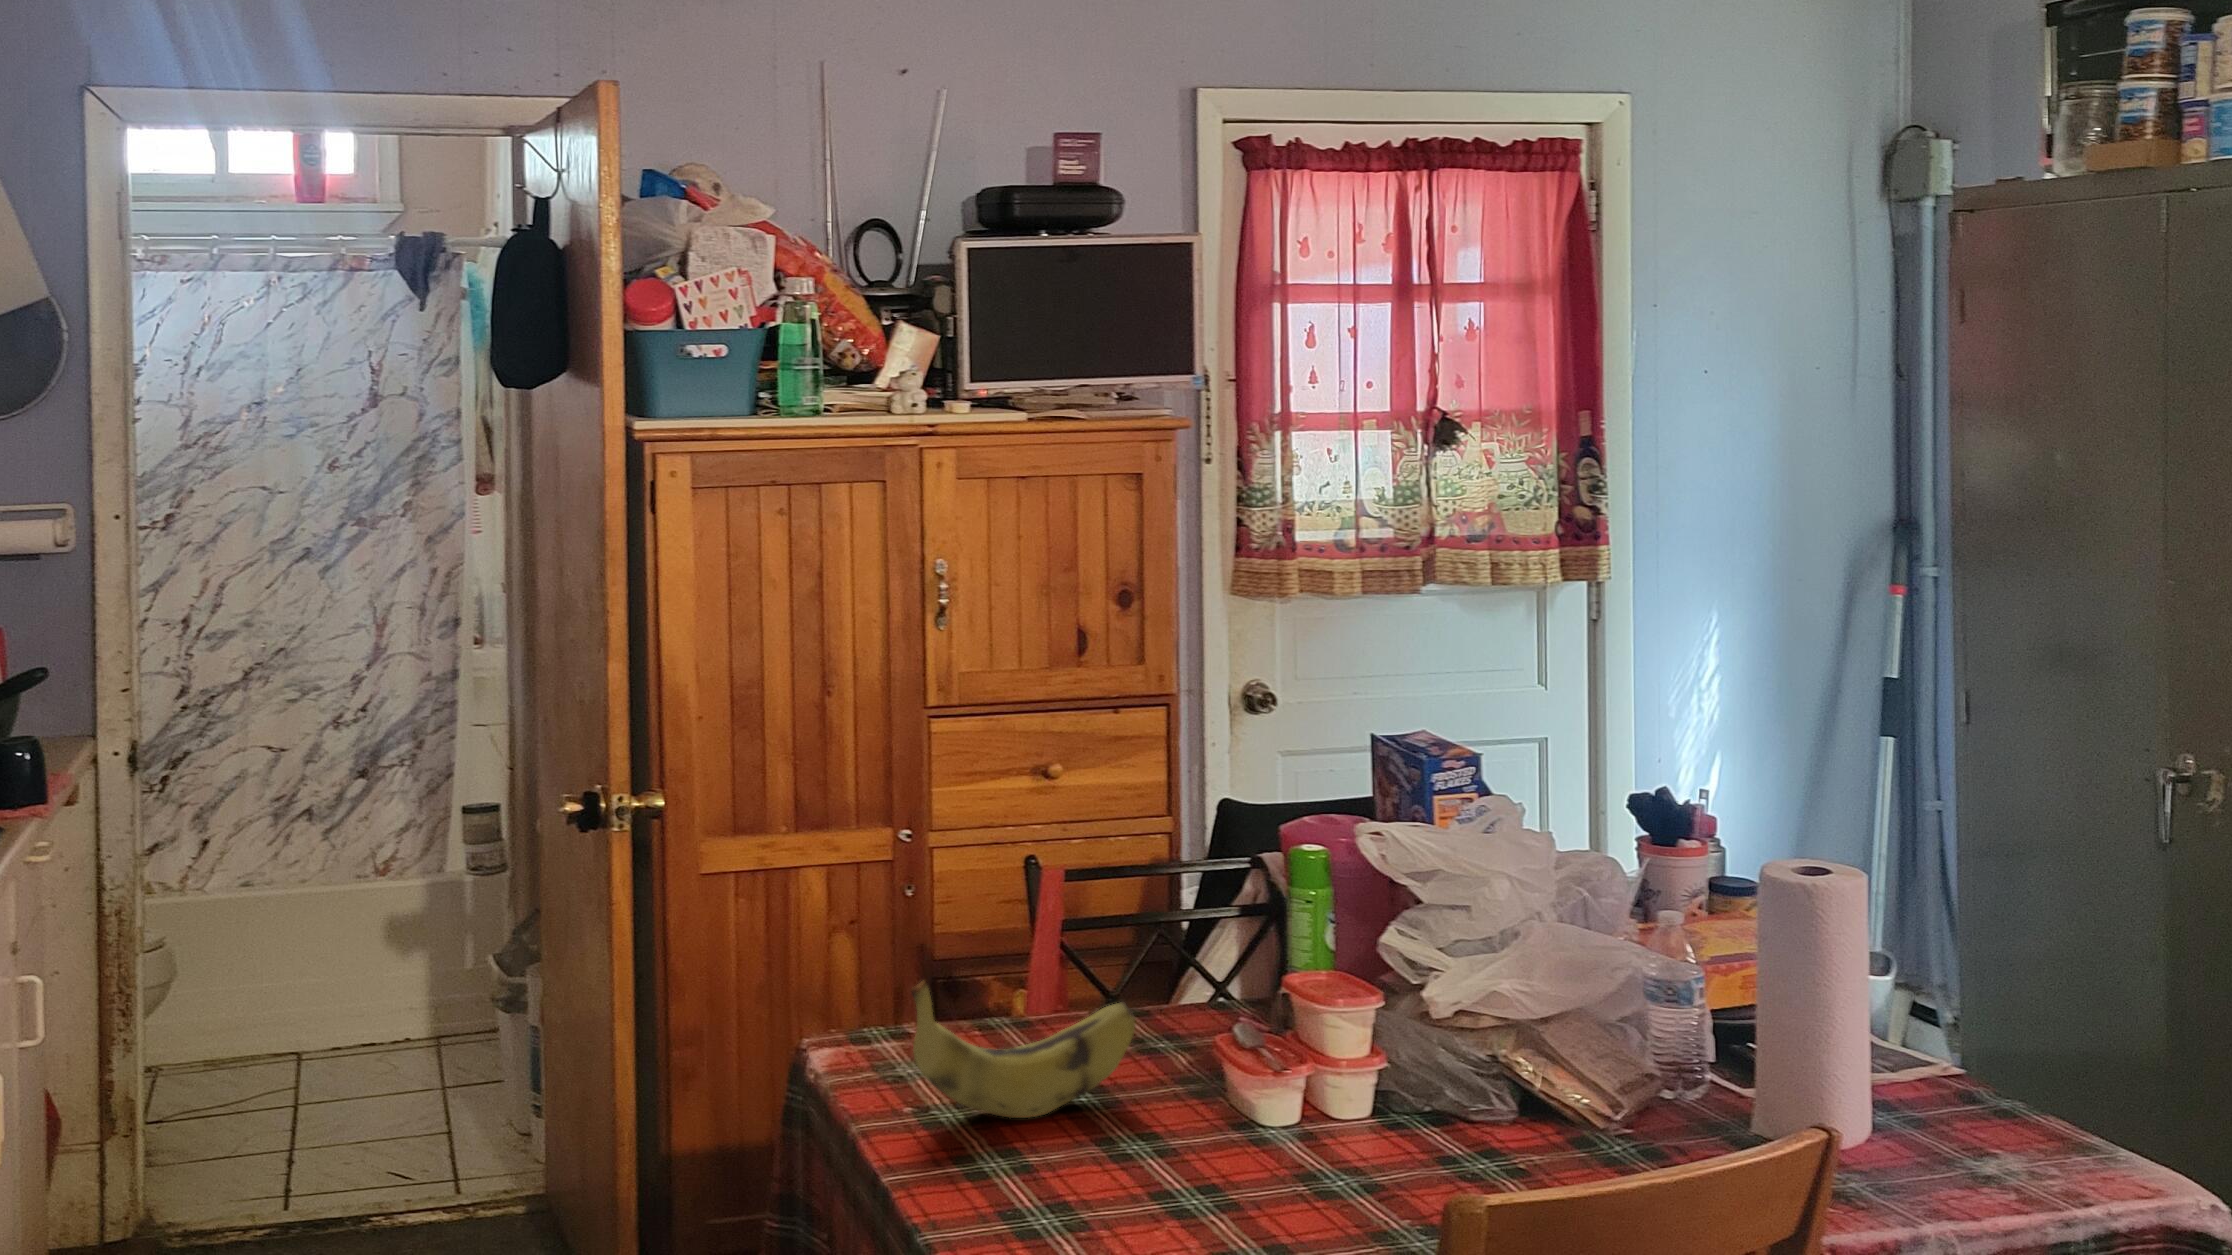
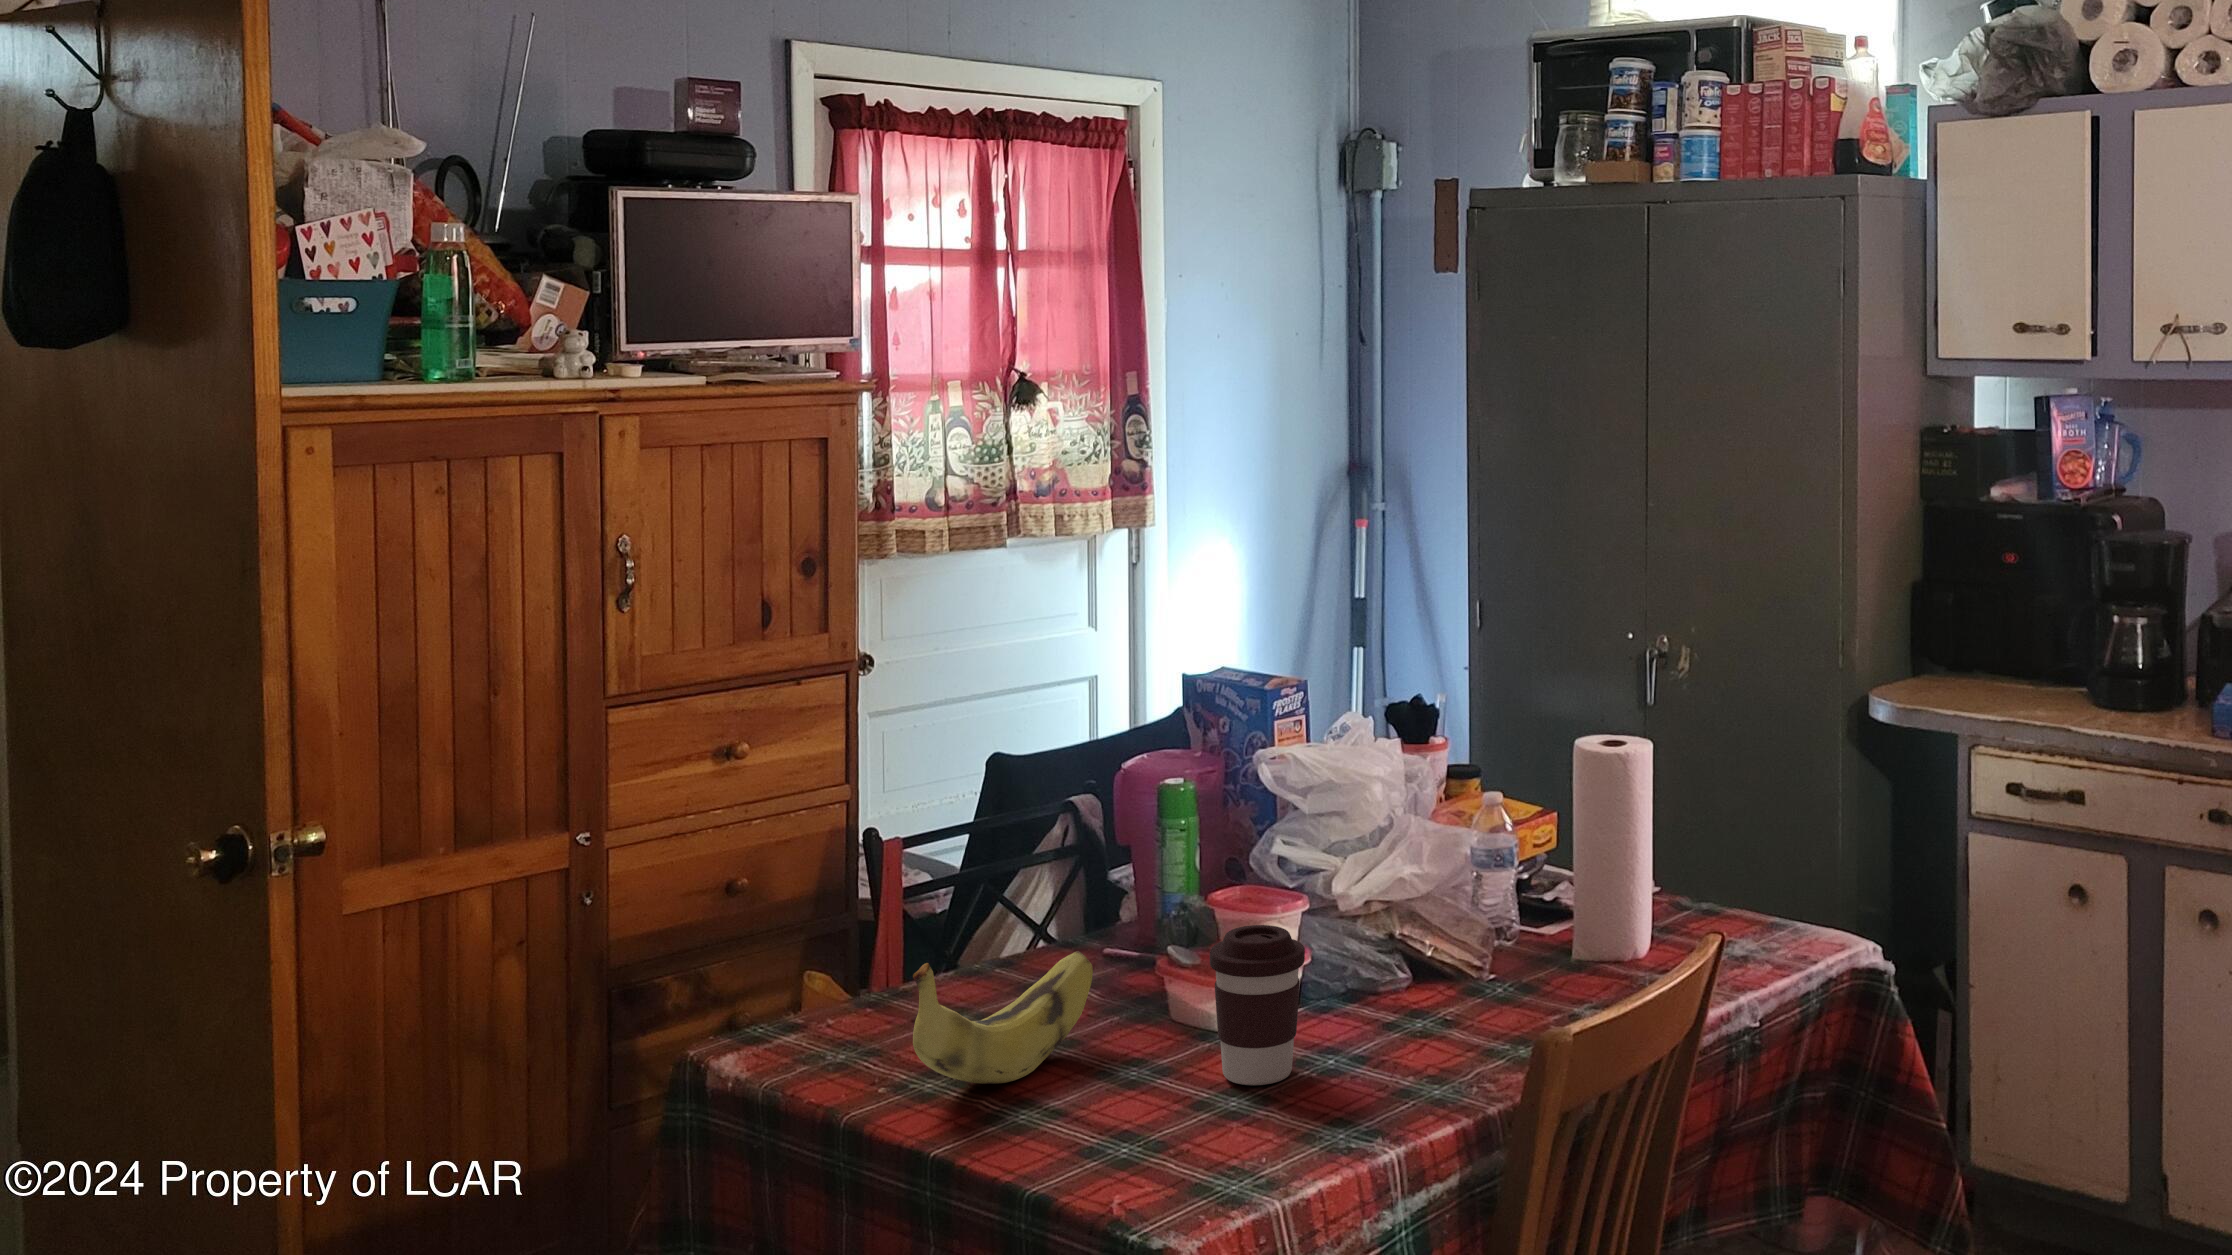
coffee cup: none [1197,1012,1303,1193] -> present [1210,925,1305,1085]

